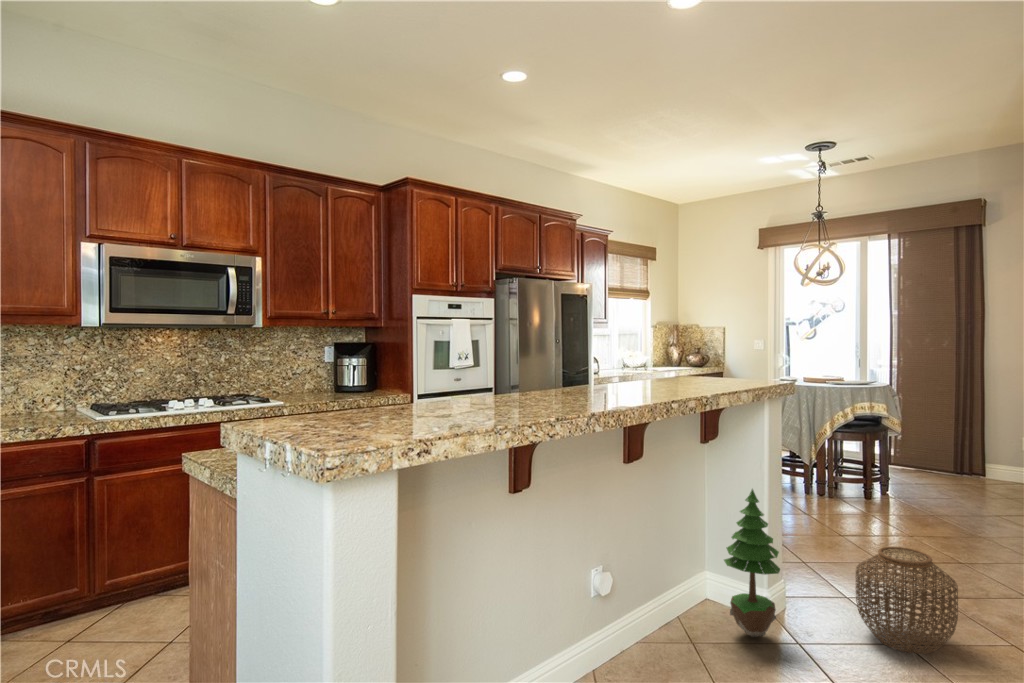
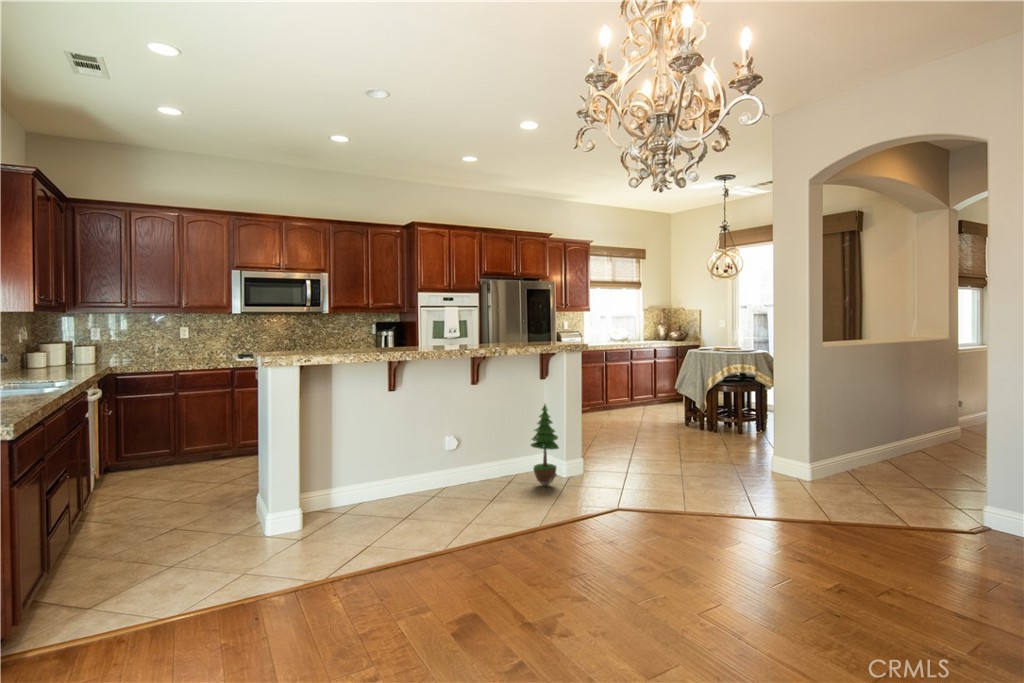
woven basket: present [856,547,958,654] -> none [602,440,653,498]

